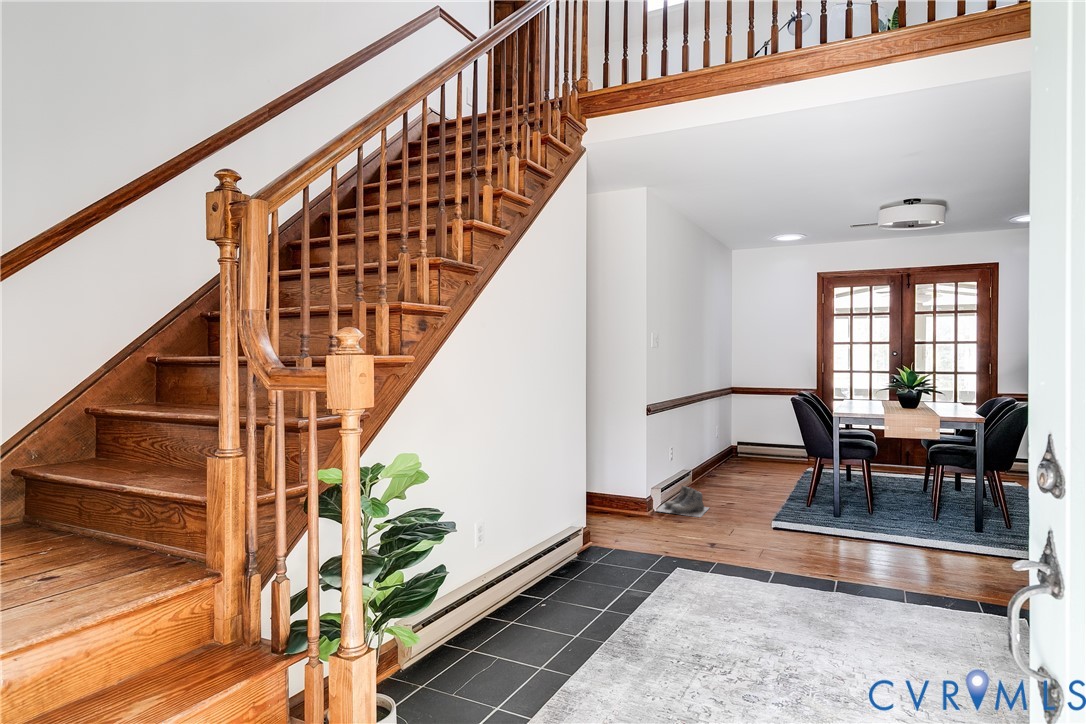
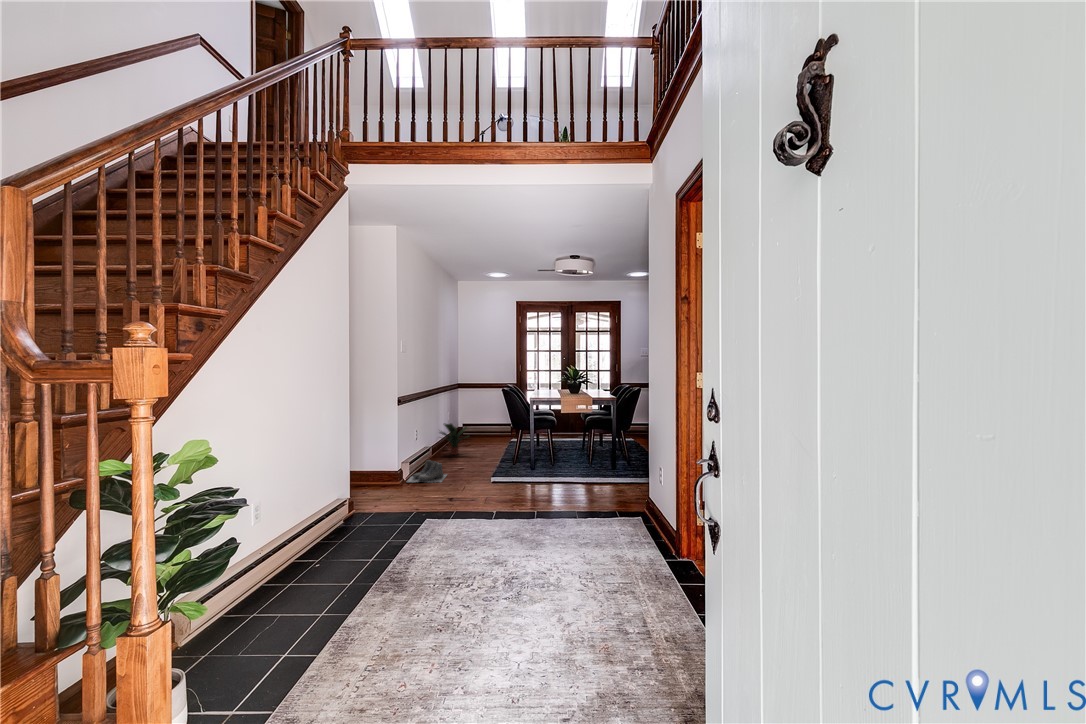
potted plant: none [699,439,743,481] -> present [440,423,468,455]

